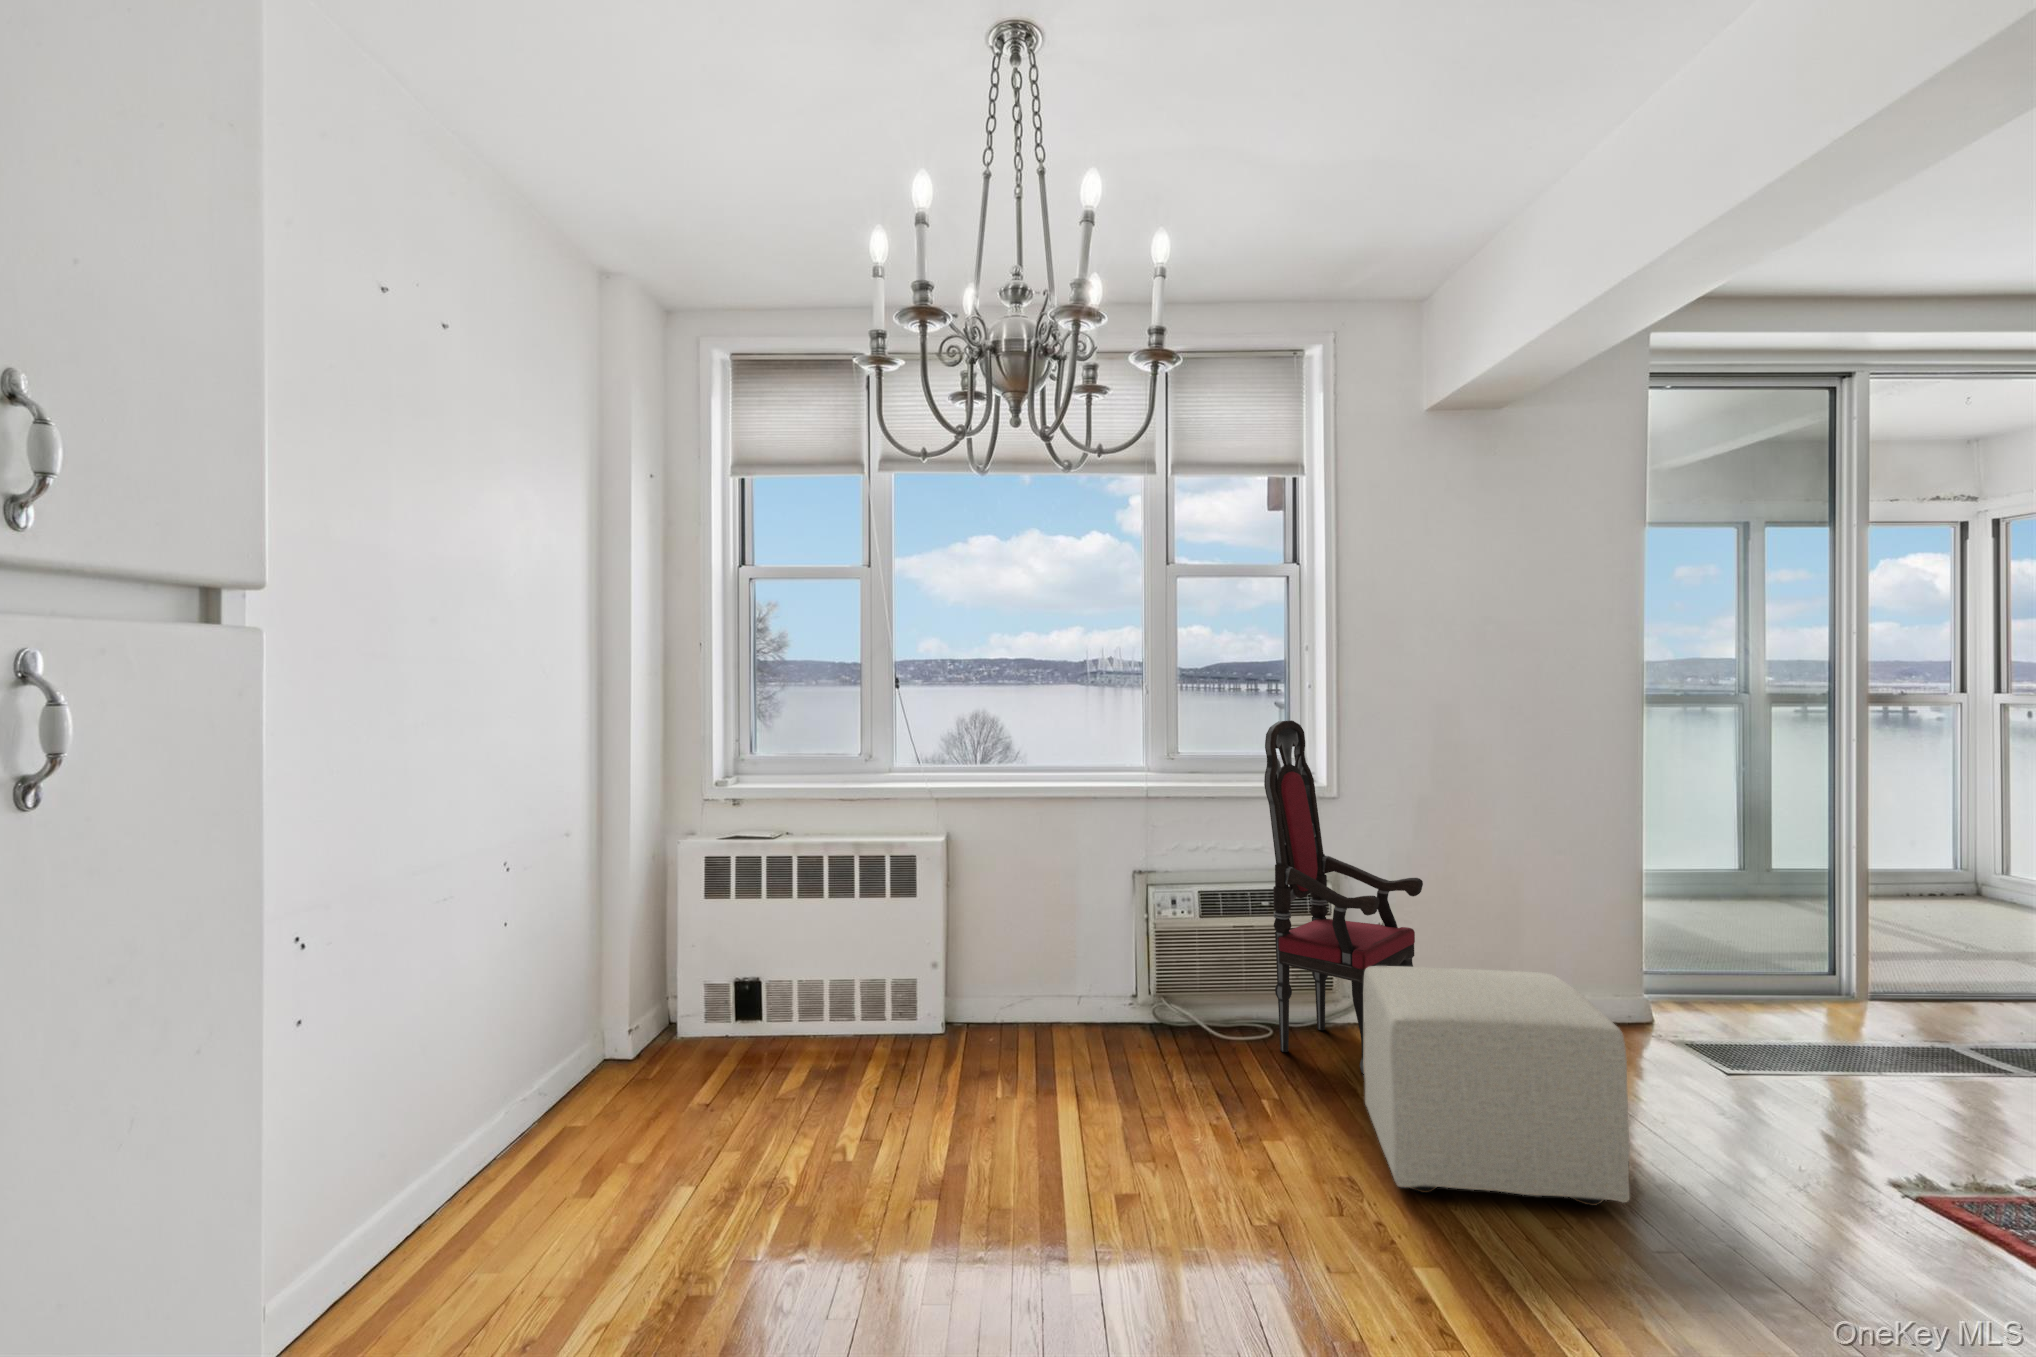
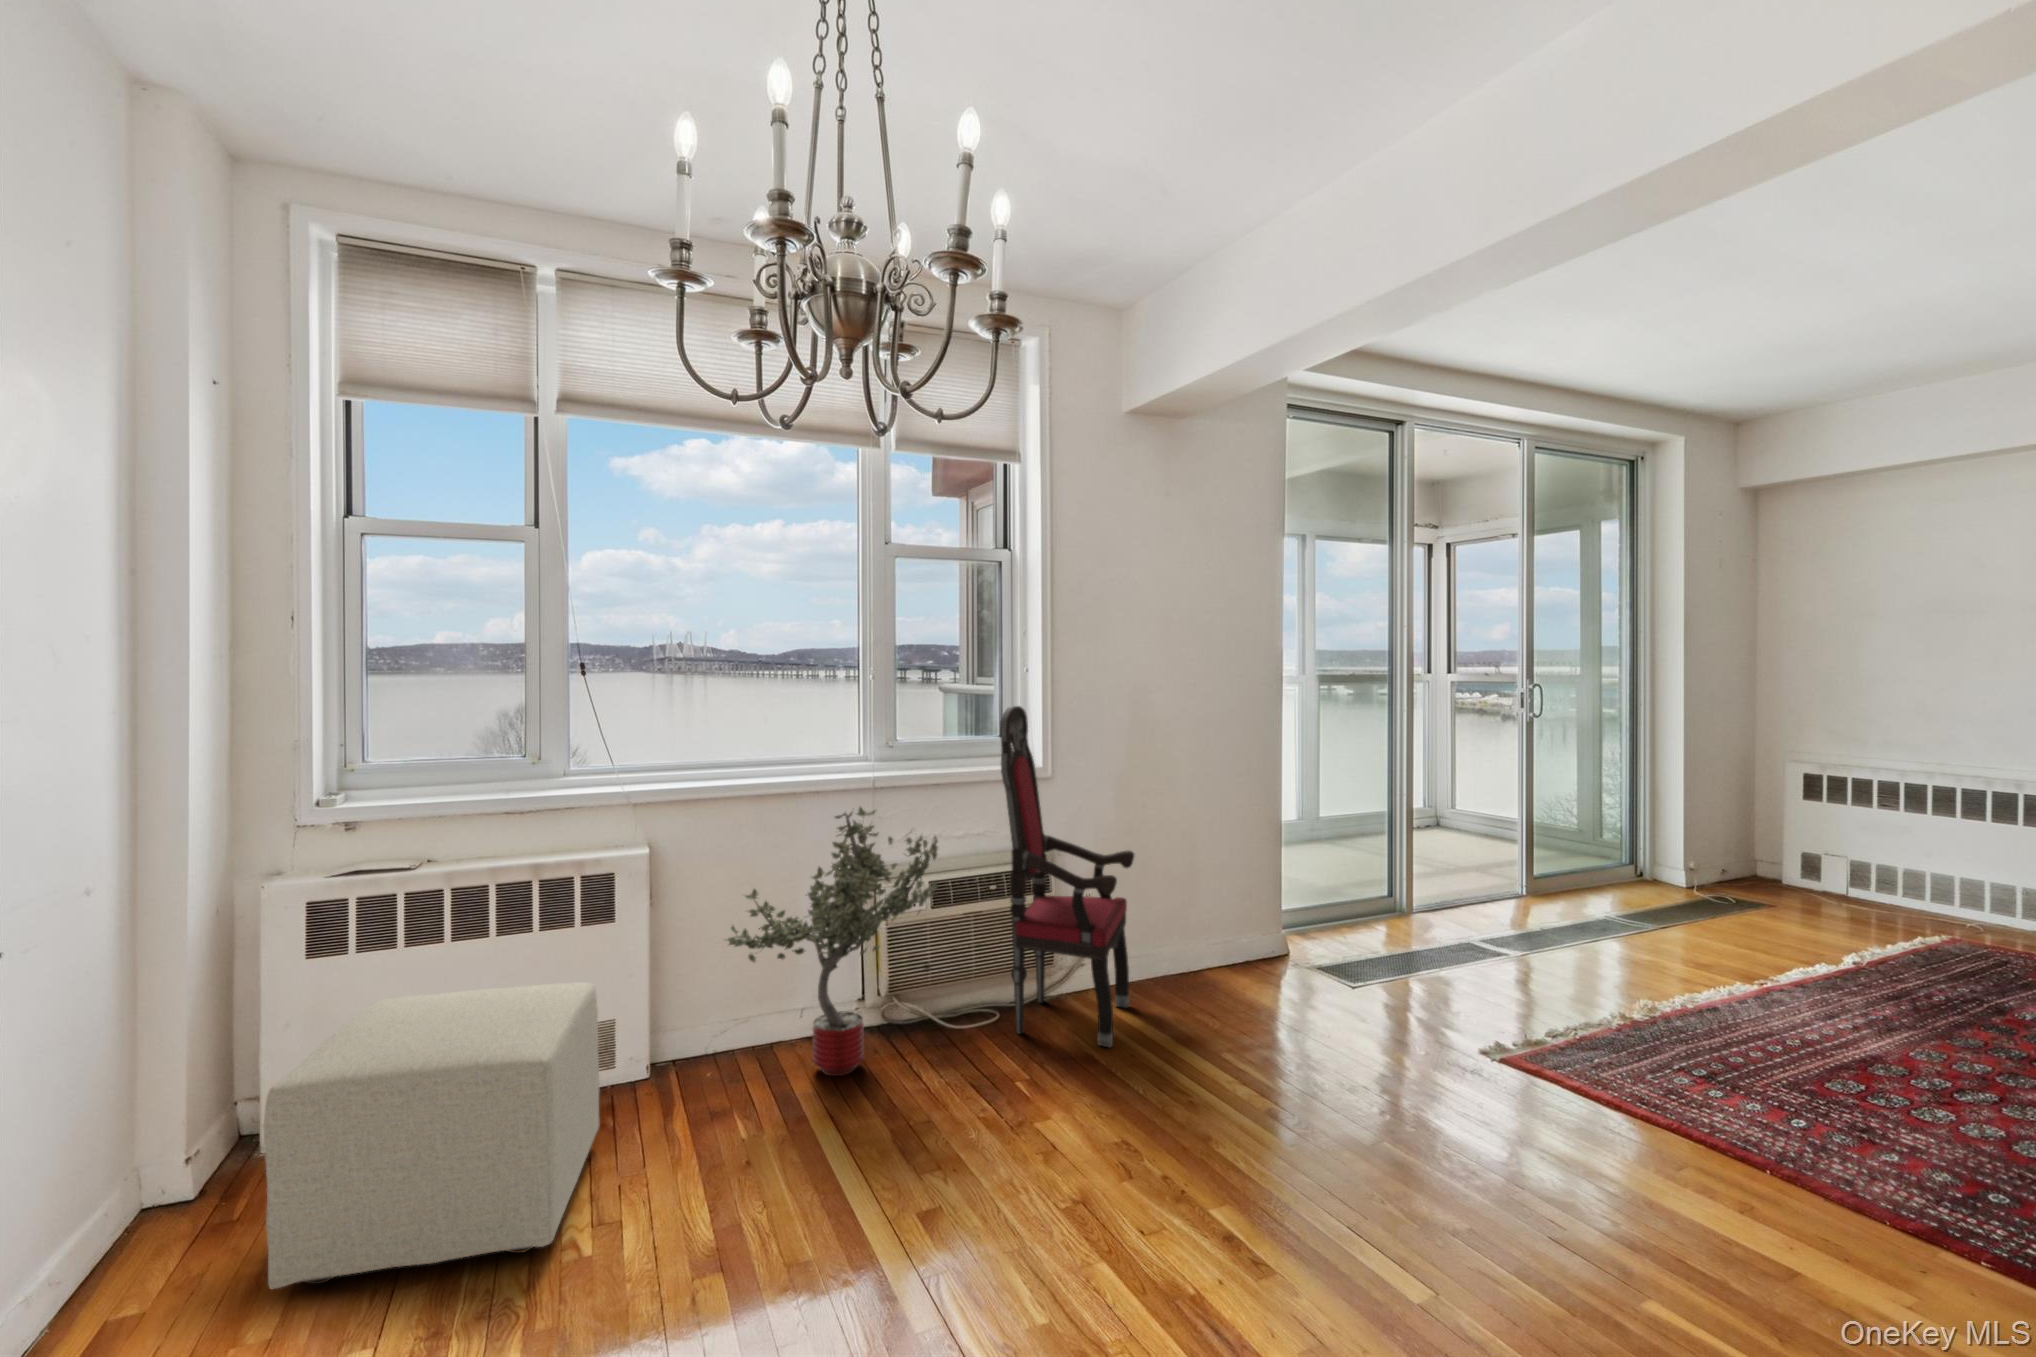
potted tree: none [998,810,1197,1058] -> present [727,807,938,1076]
ottoman: present [1363,966,1630,1206] -> present [263,982,599,1289]

